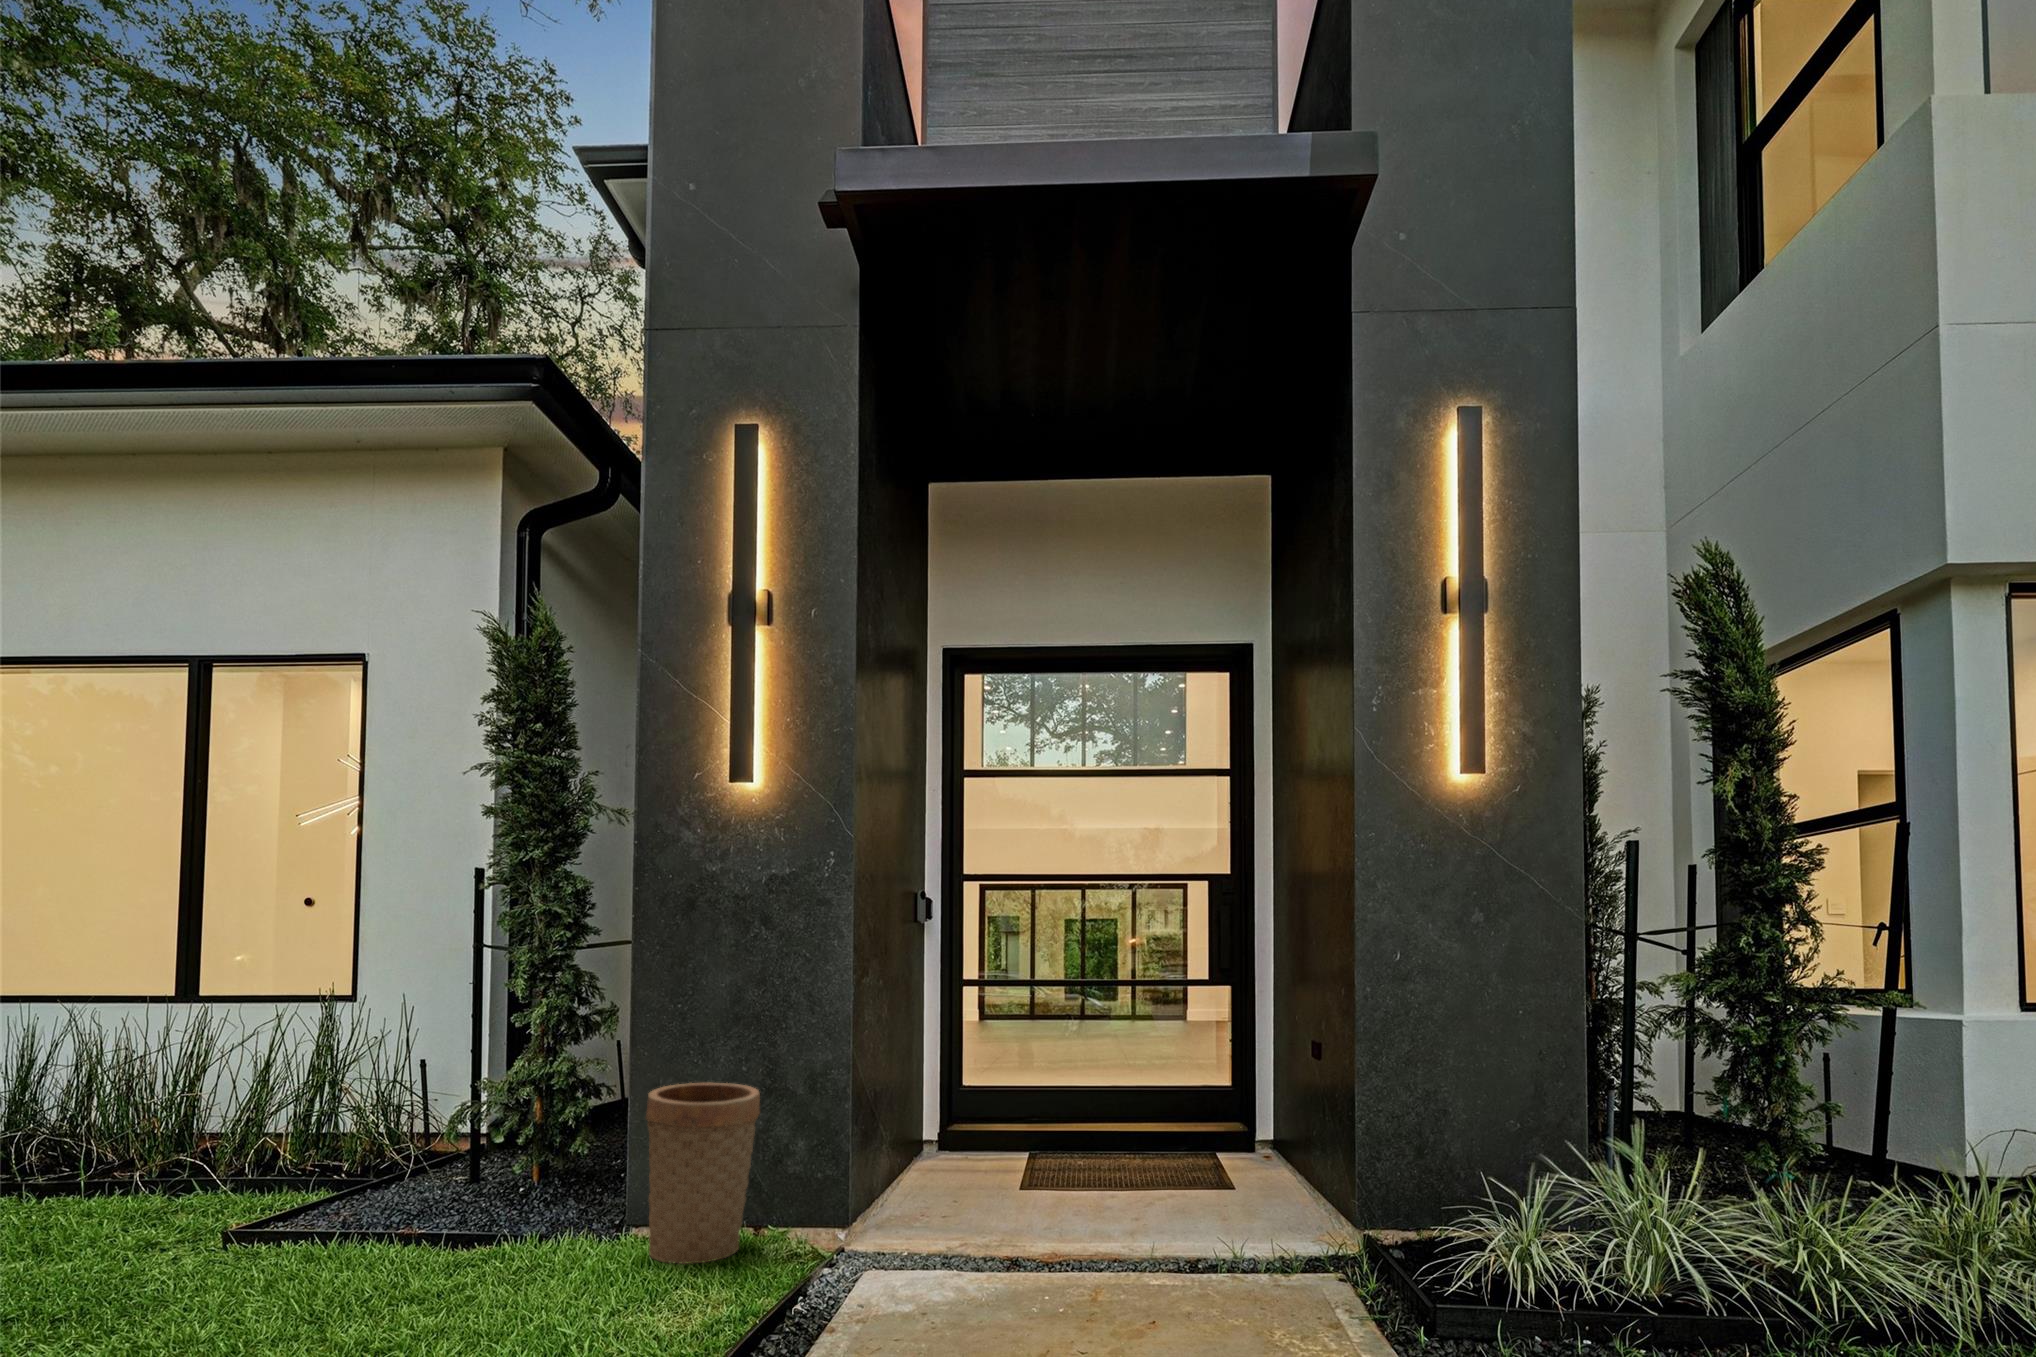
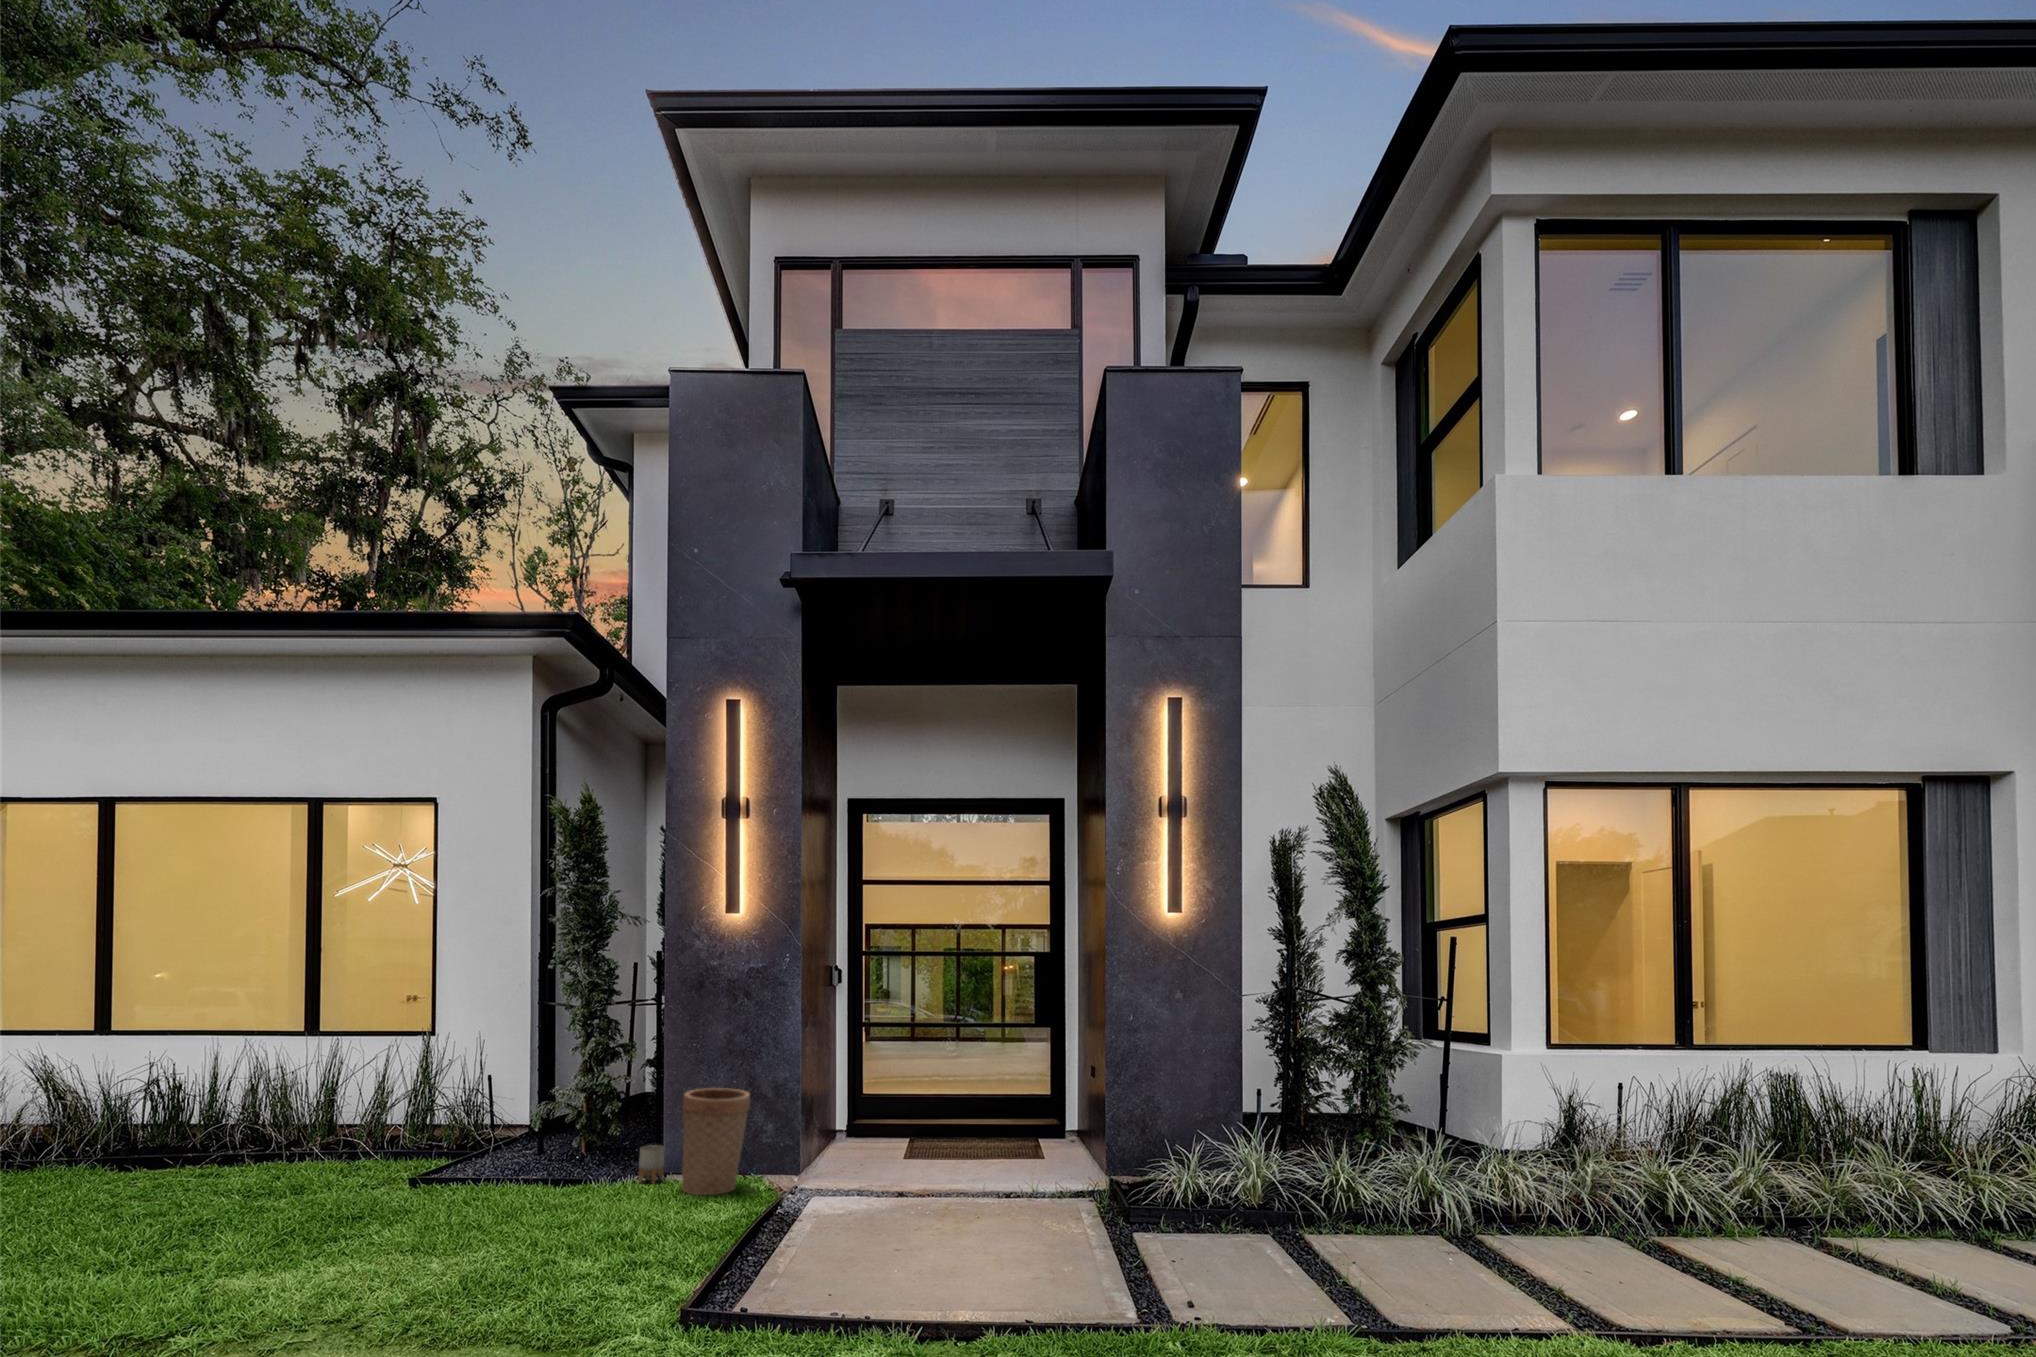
planter: none [587,1175,628,1240] -> present [639,1145,664,1184]

